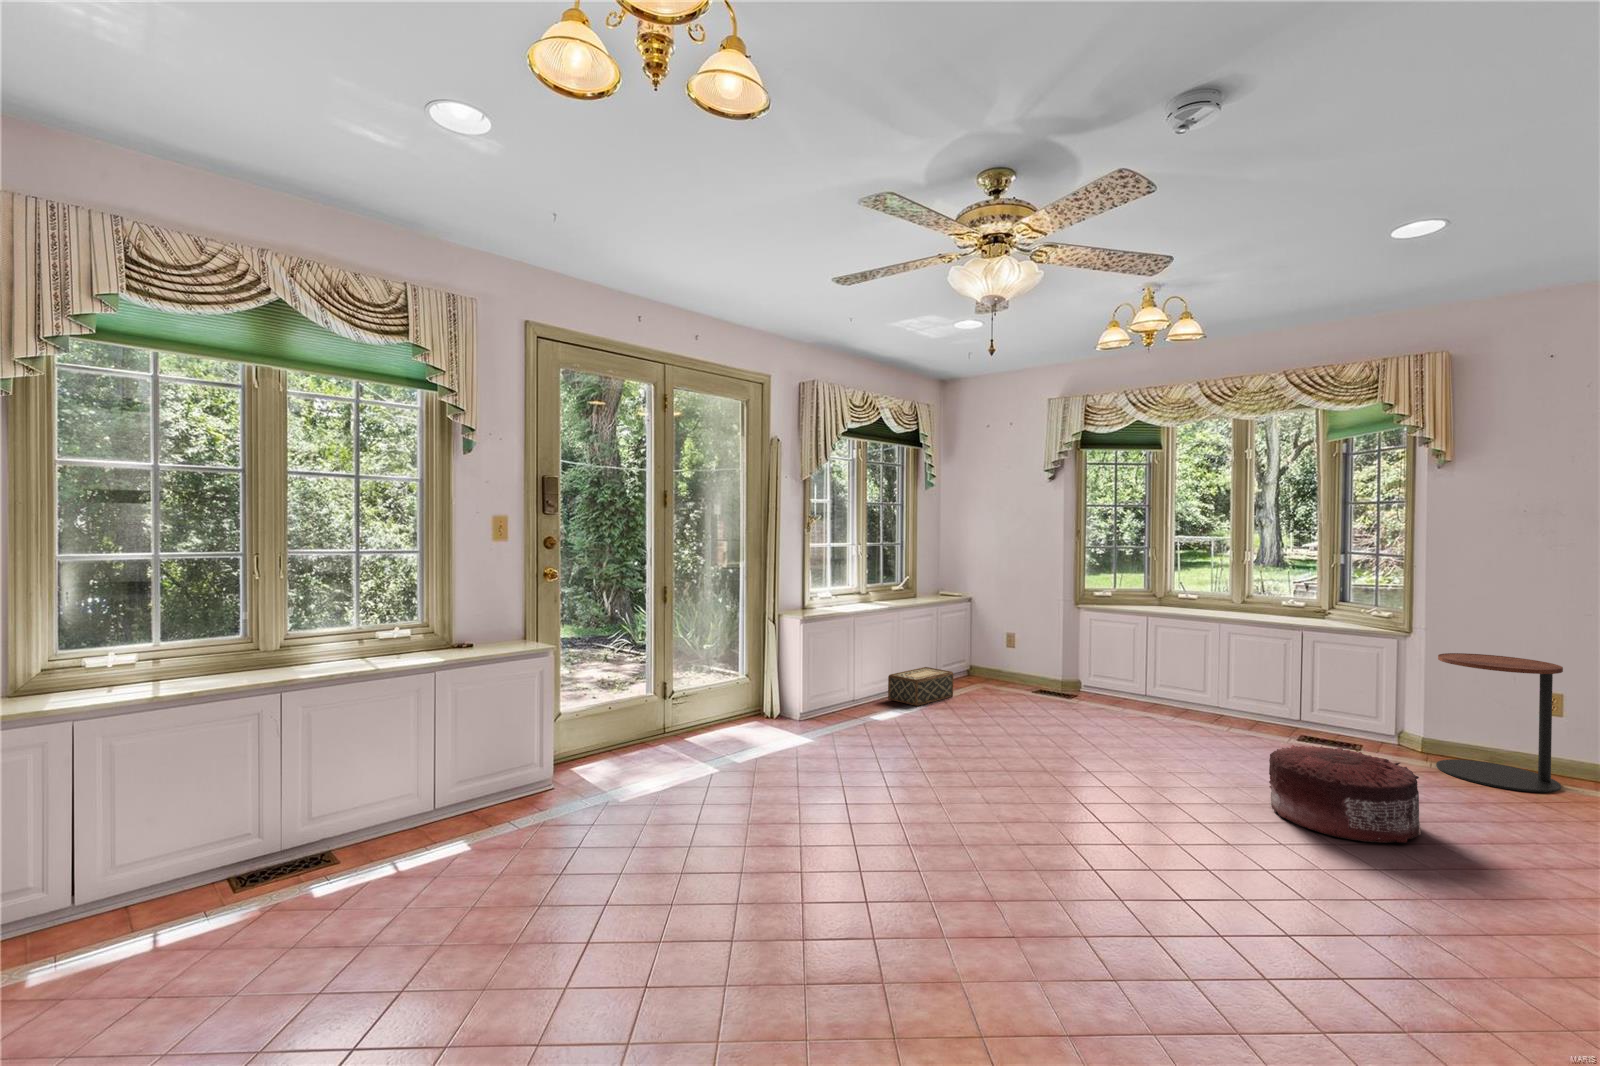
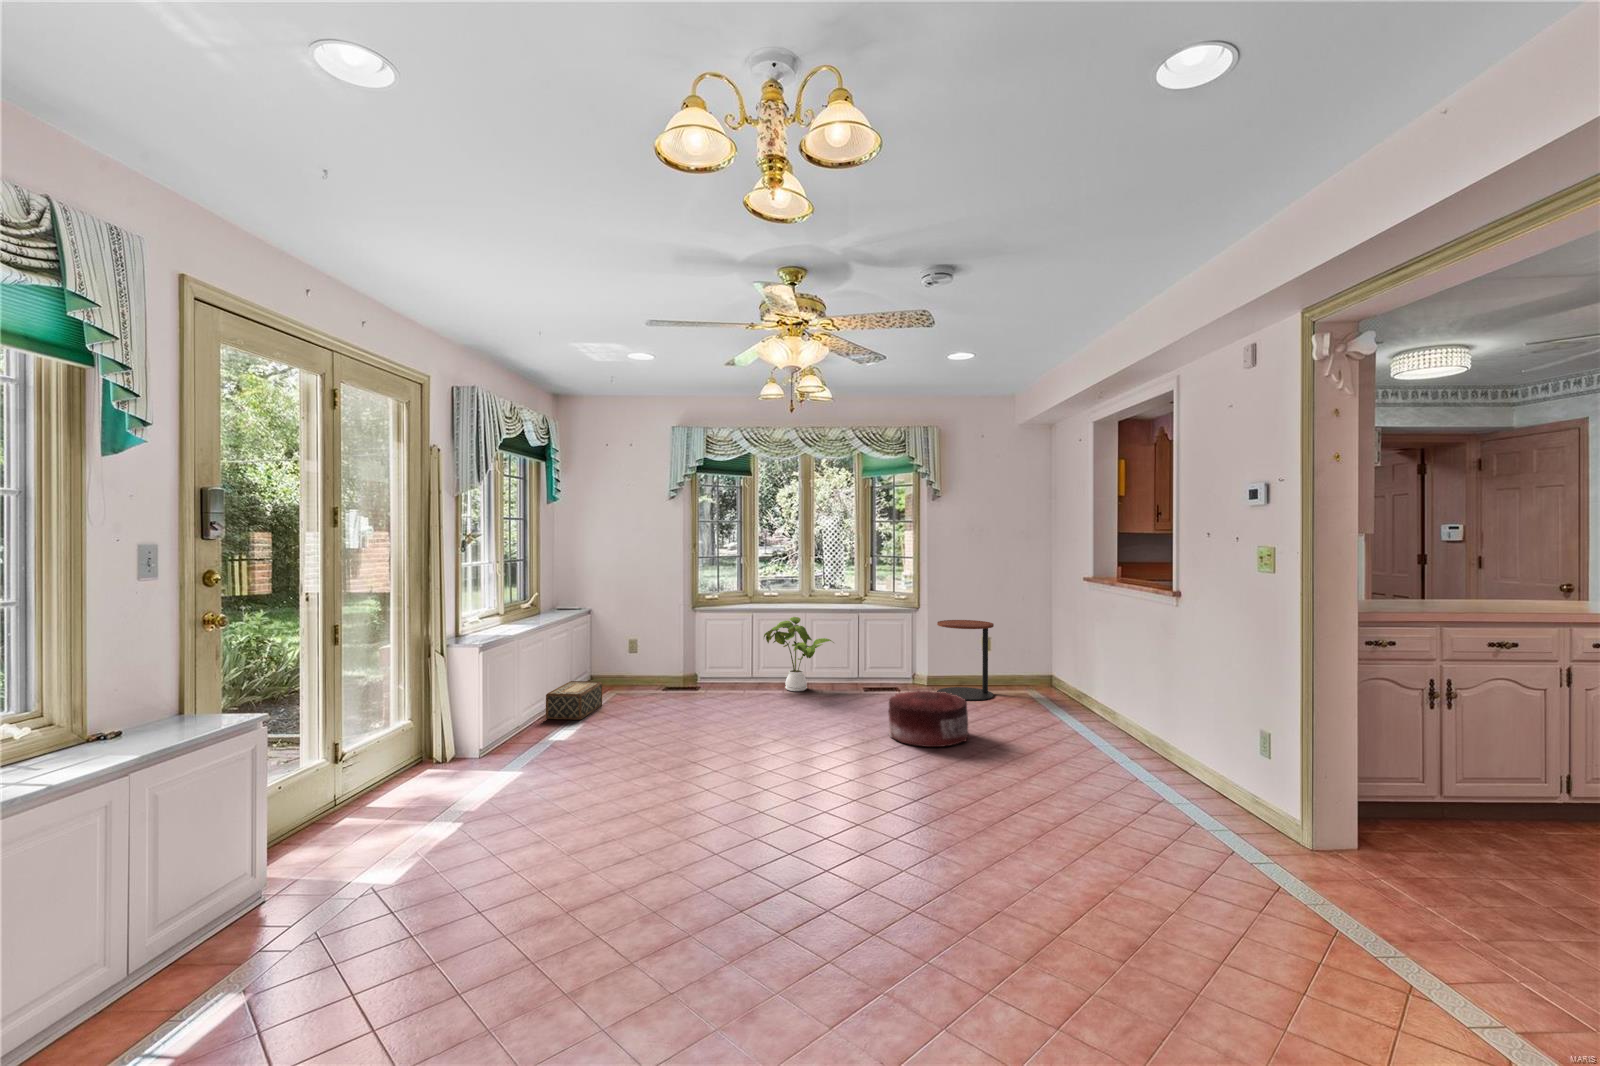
house plant: none [1152,625,1260,722] -> present [764,617,834,691]

